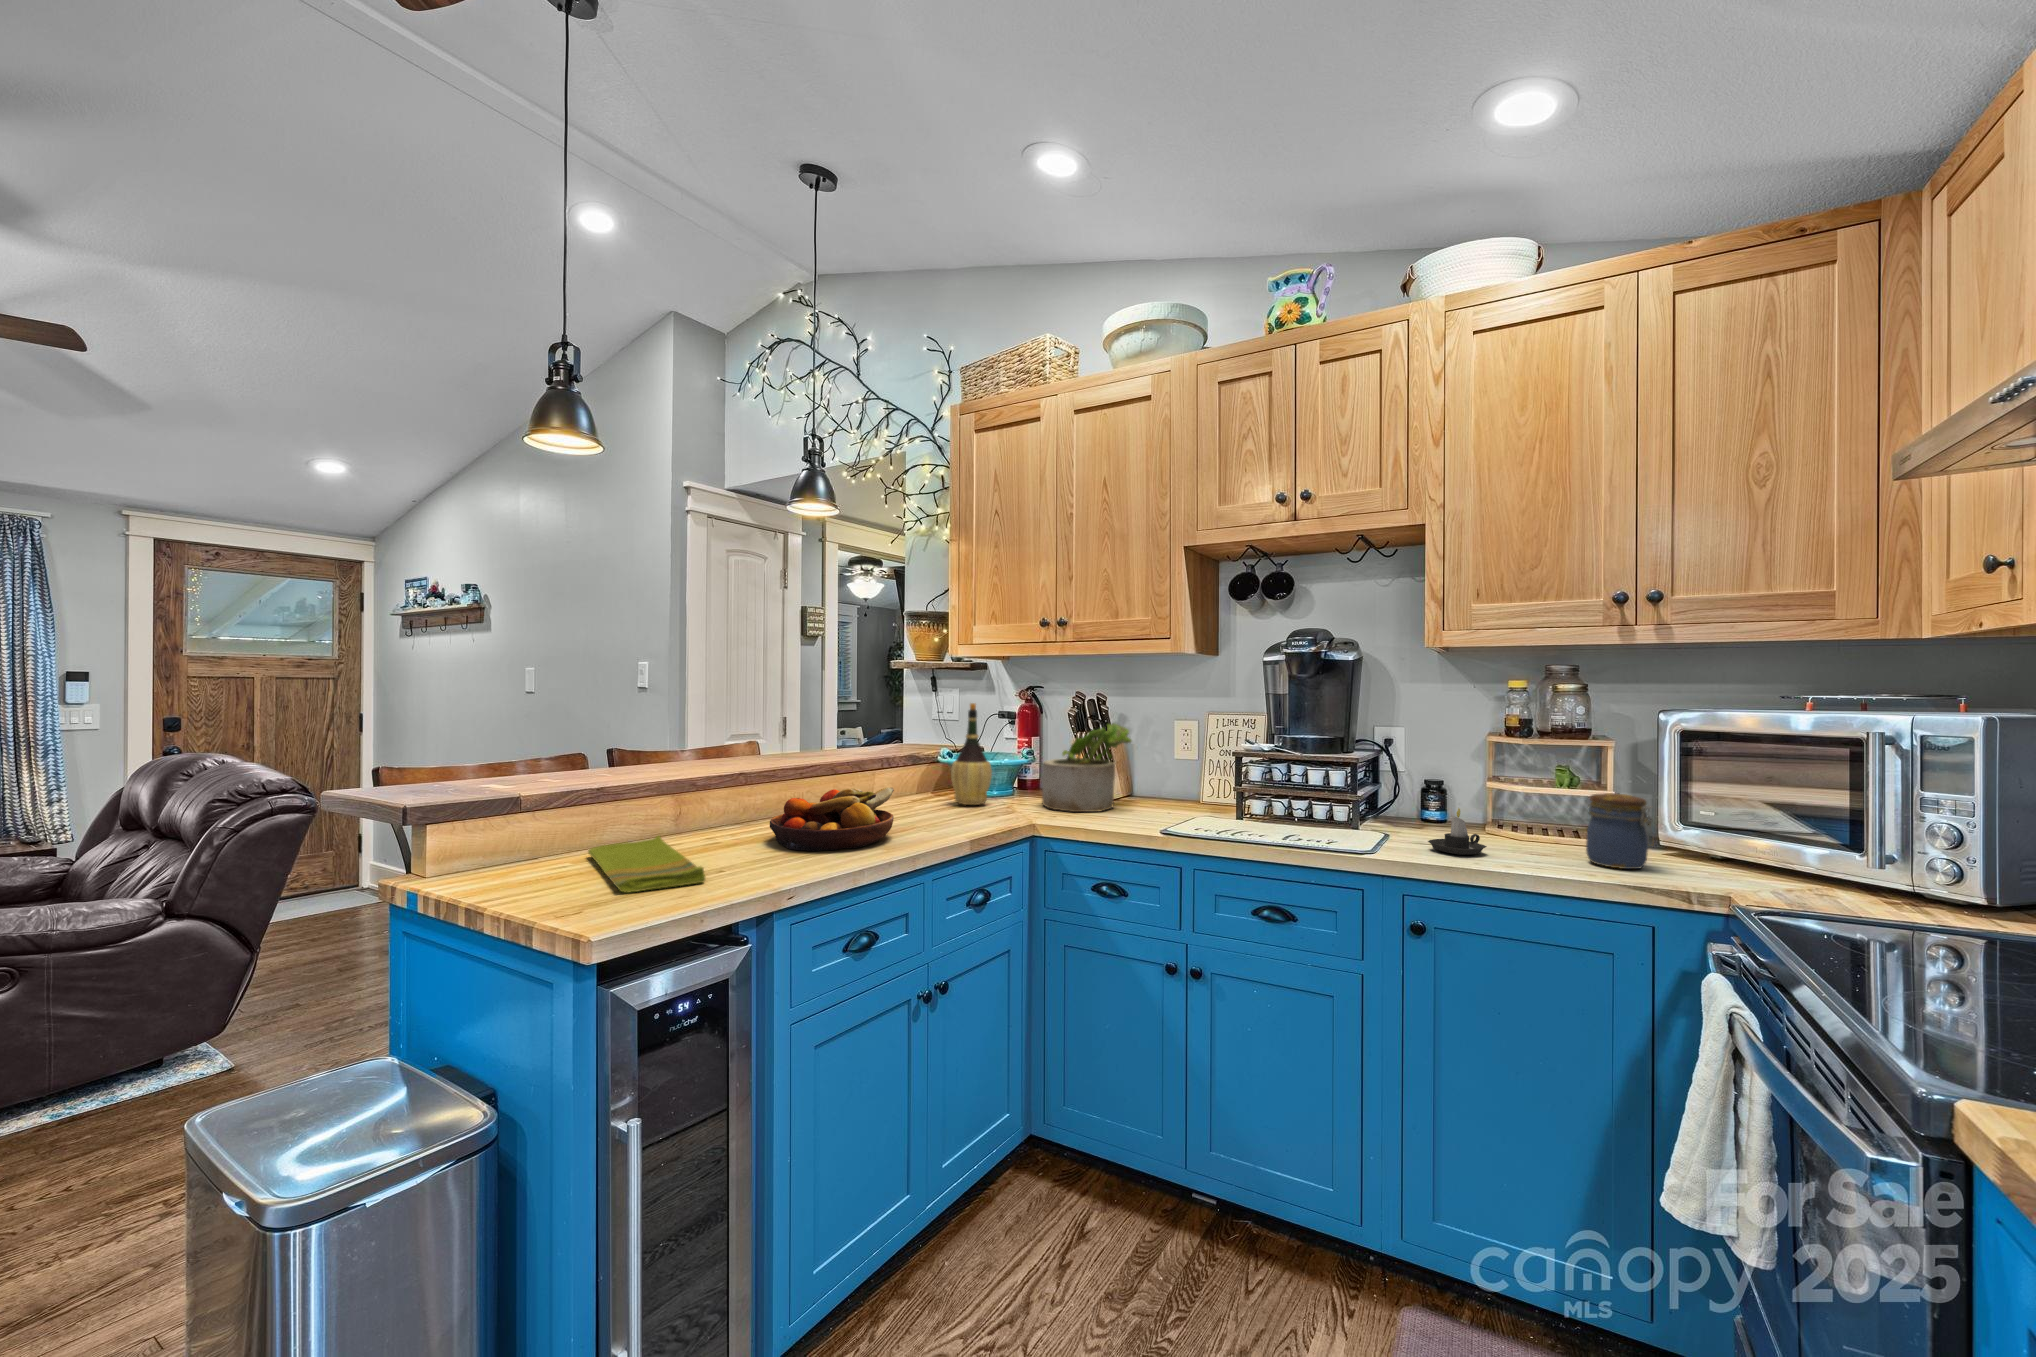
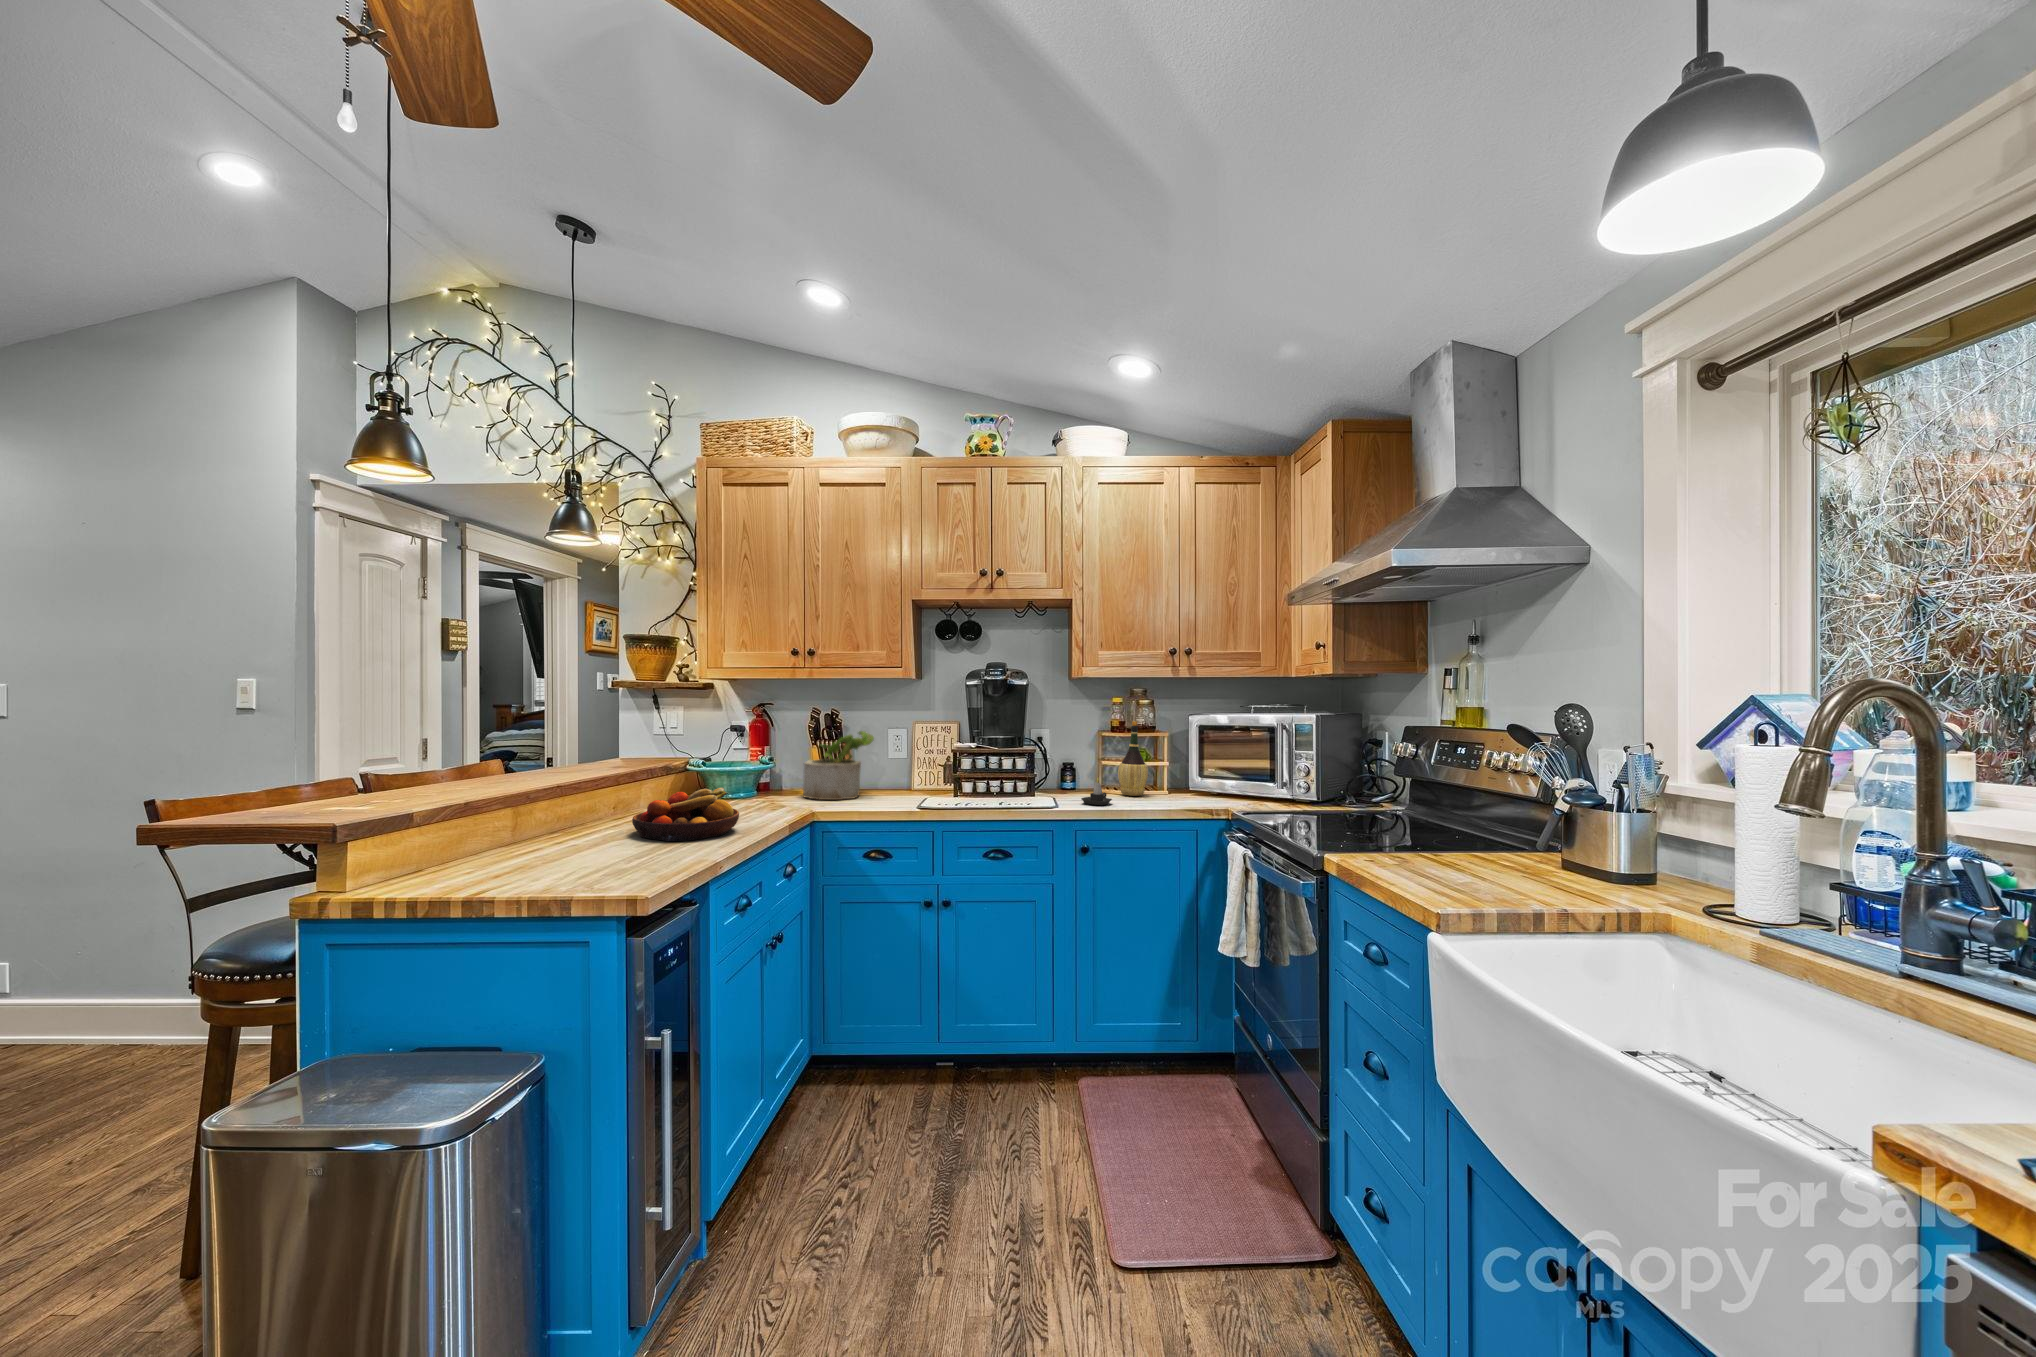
wine bottle: present [951,703,992,805] -> present [1118,721,1148,796]
jar: present [1586,793,1652,869] -> none [1160,763,1192,805]
dish towel: present [588,836,705,893] -> none [492,839,653,878]

